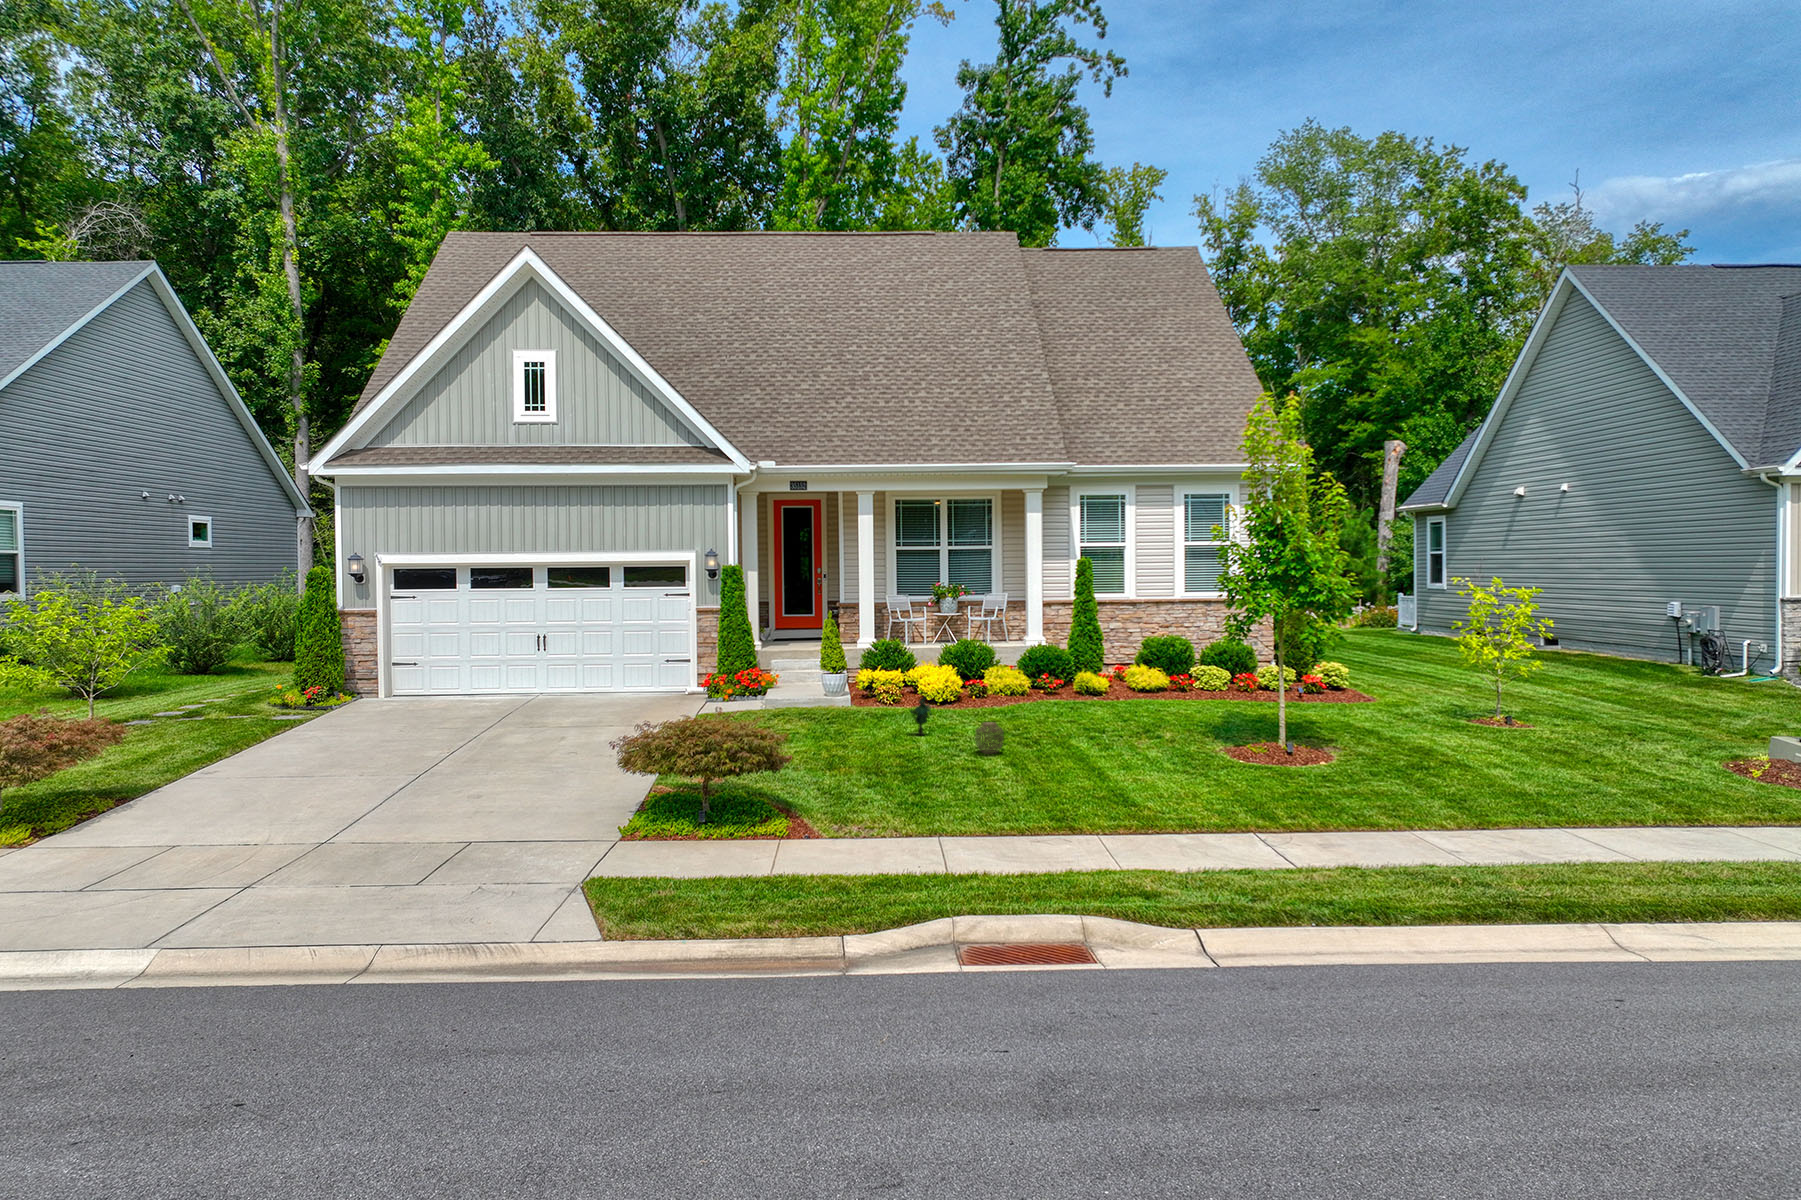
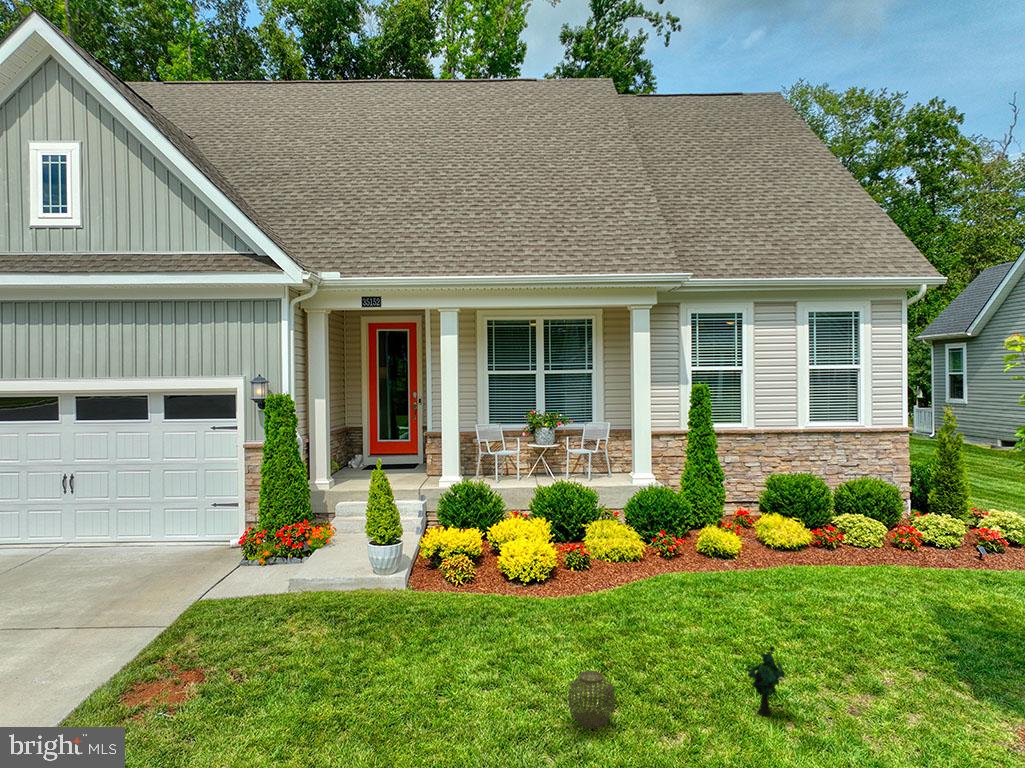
decorative plant: present [910,696,931,735] -> present [746,647,785,716]

